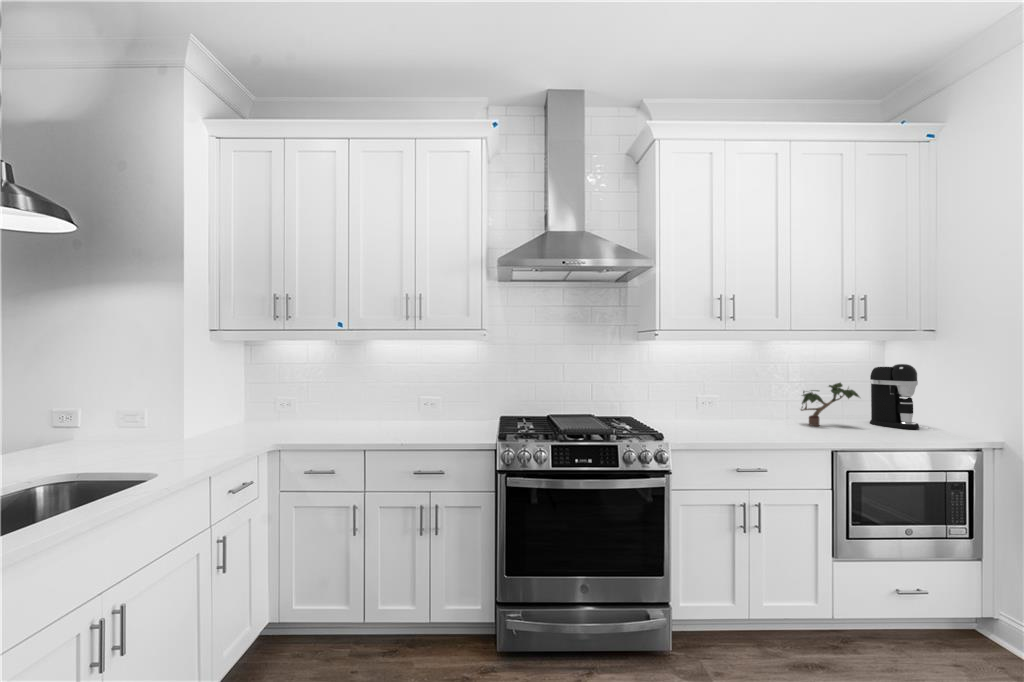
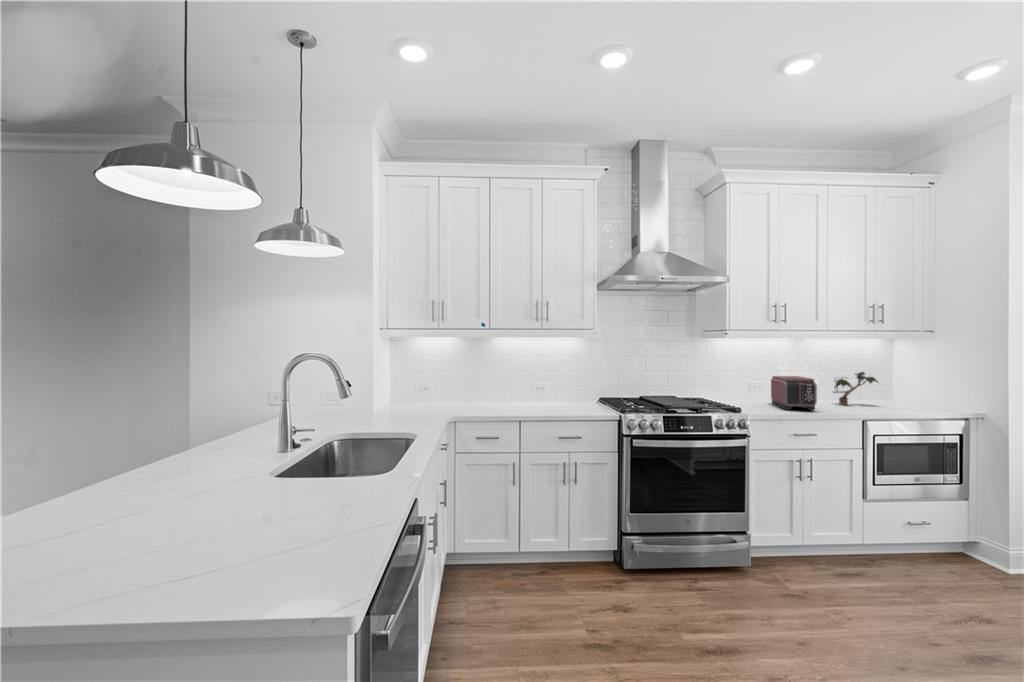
coffee maker: present [870,364,919,429] -> none [884,357,922,406]
toaster: none [716,389,769,436] -> present [771,376,817,410]

